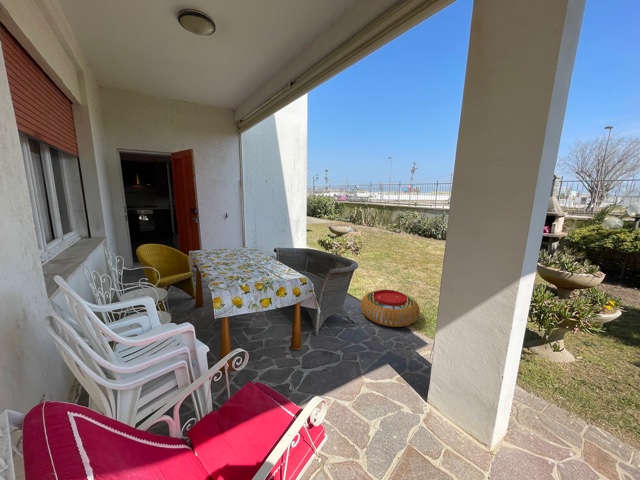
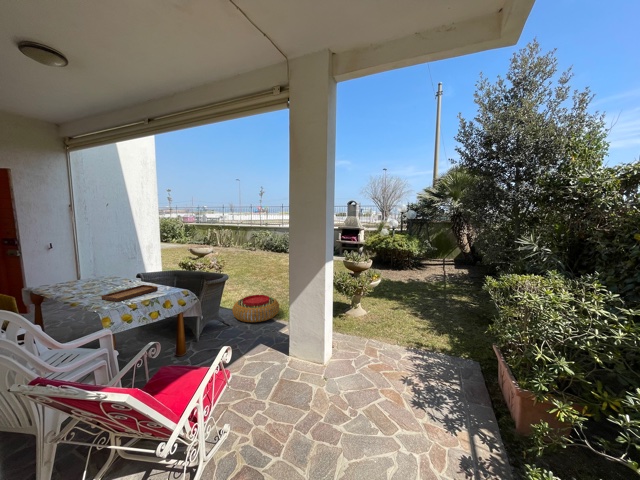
tray: none [228,257,278,280] -> present [102,280,158,302]

